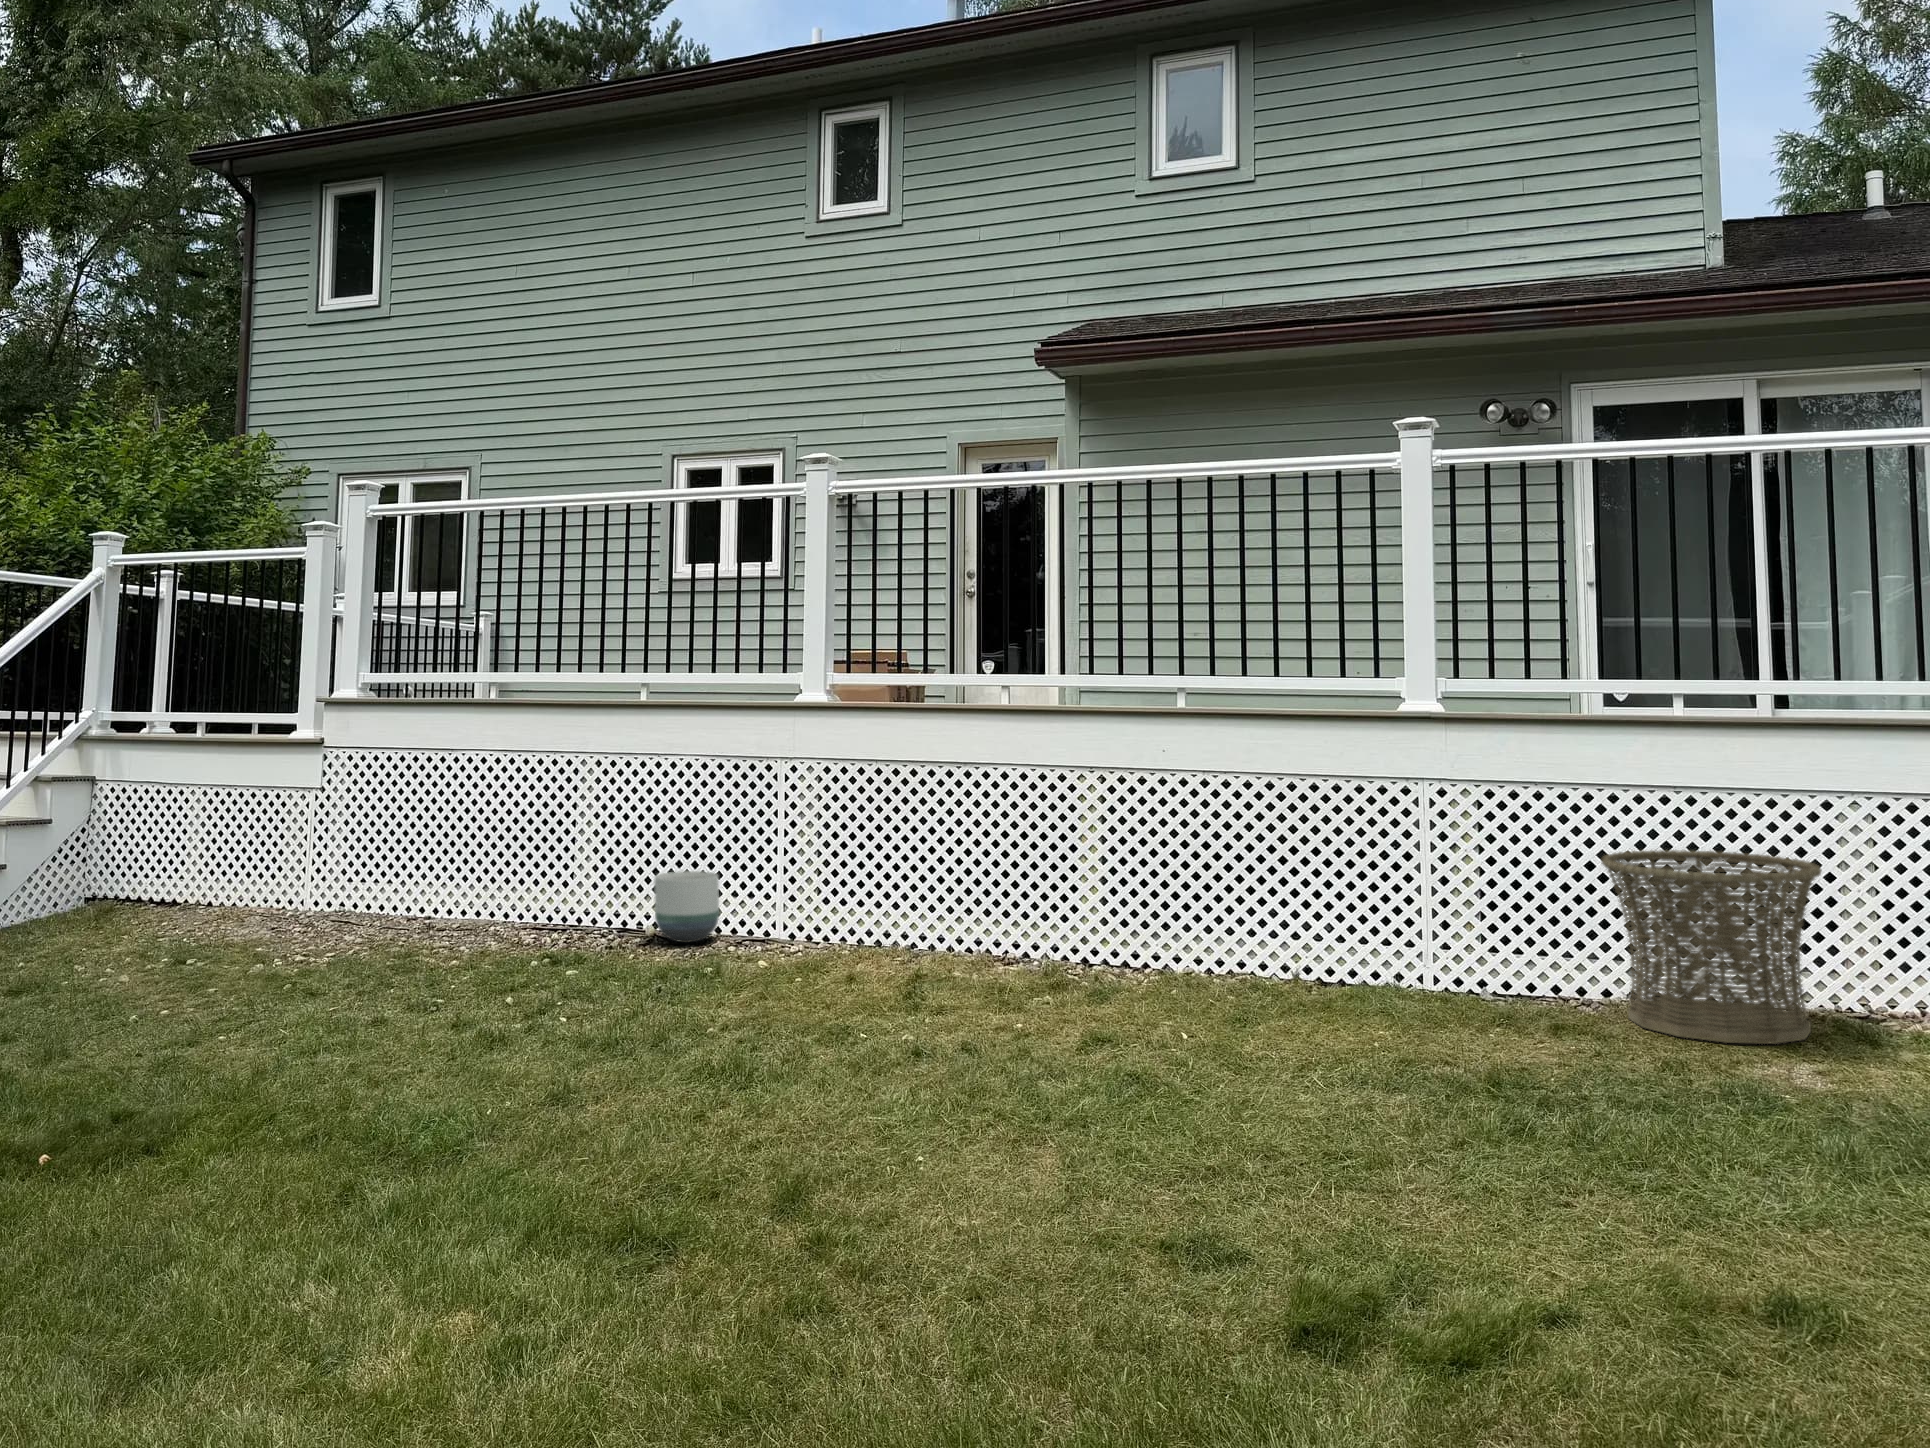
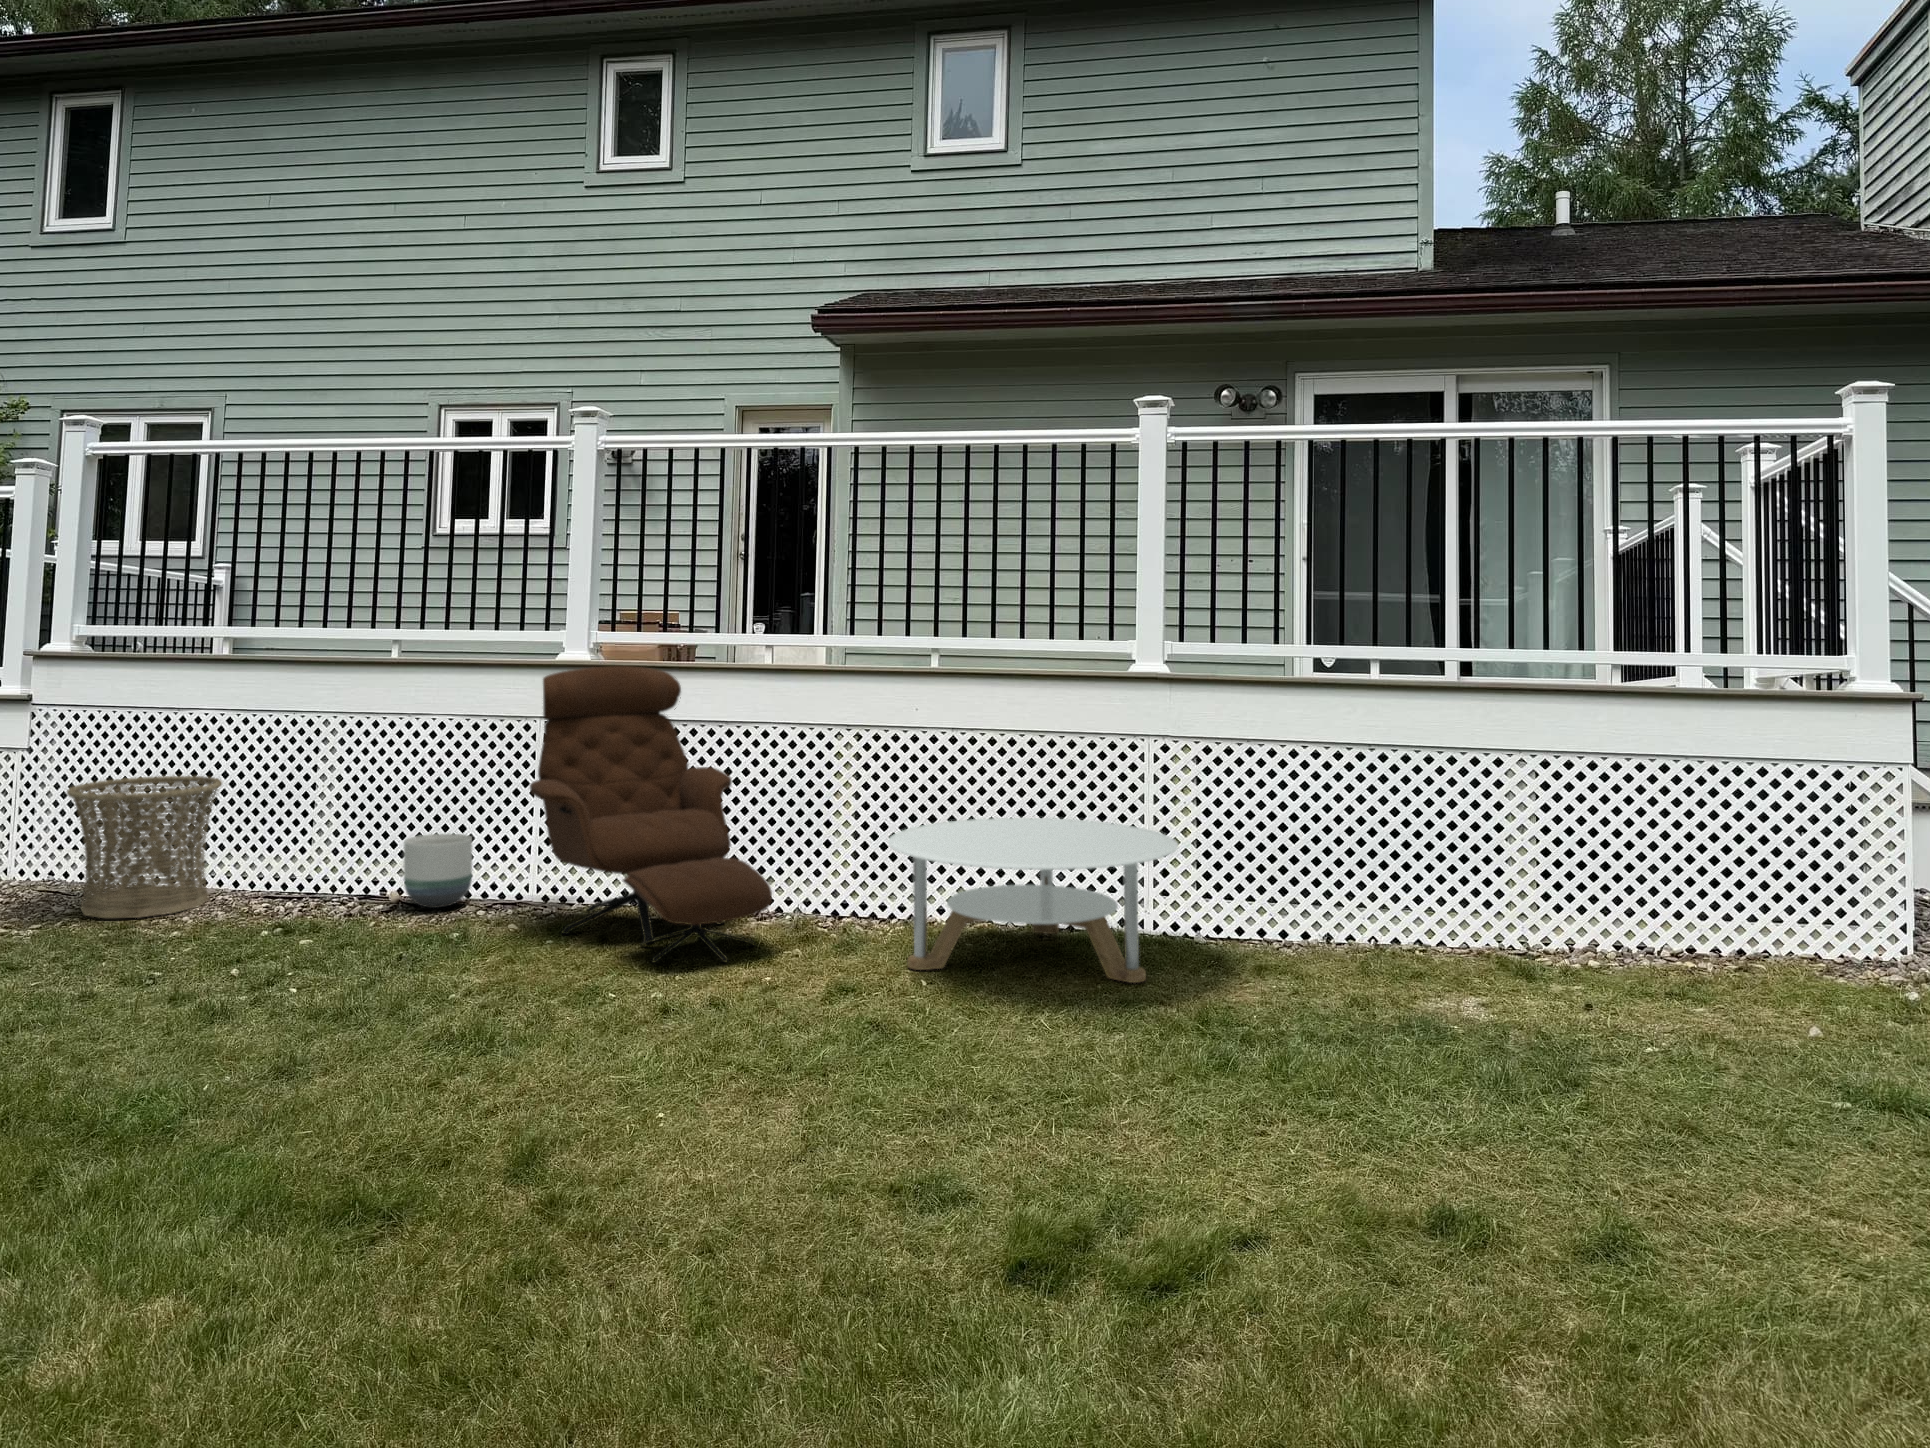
lounge chair: none [773,706,1017,999] -> present [530,666,772,962]
basket: present [1601,850,1822,1044] -> present [67,776,222,918]
round table: none [1136,863,1457,1034] -> present [888,818,1178,983]

